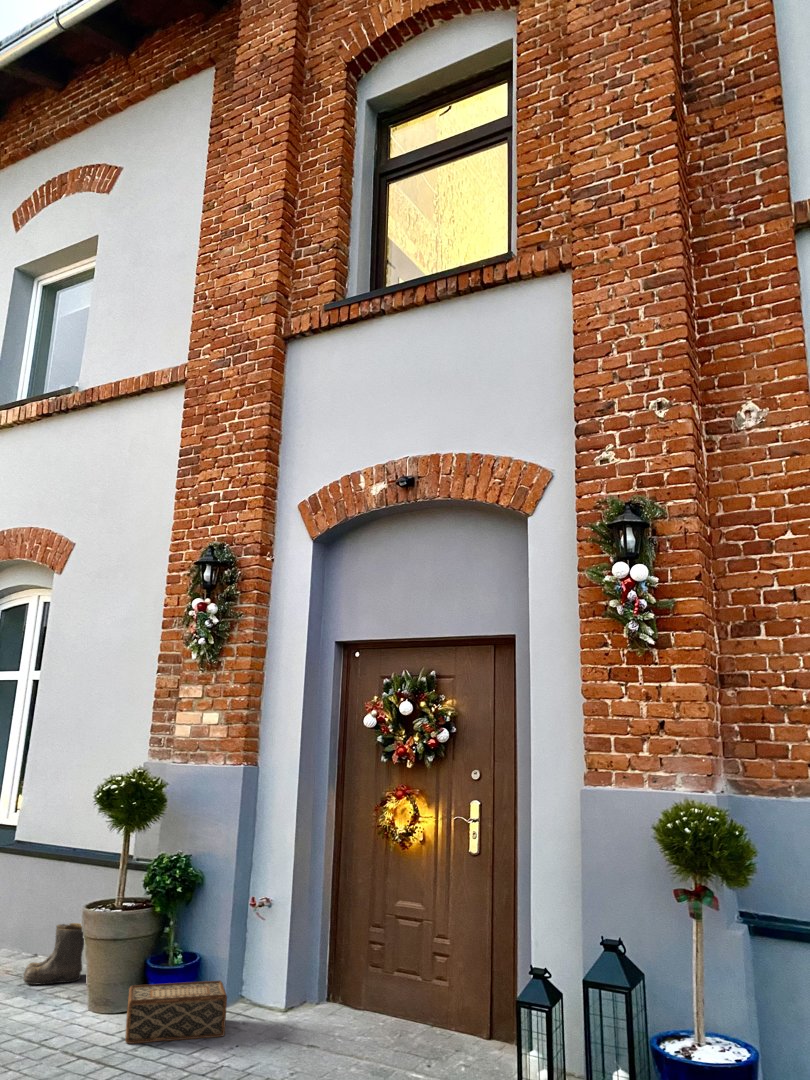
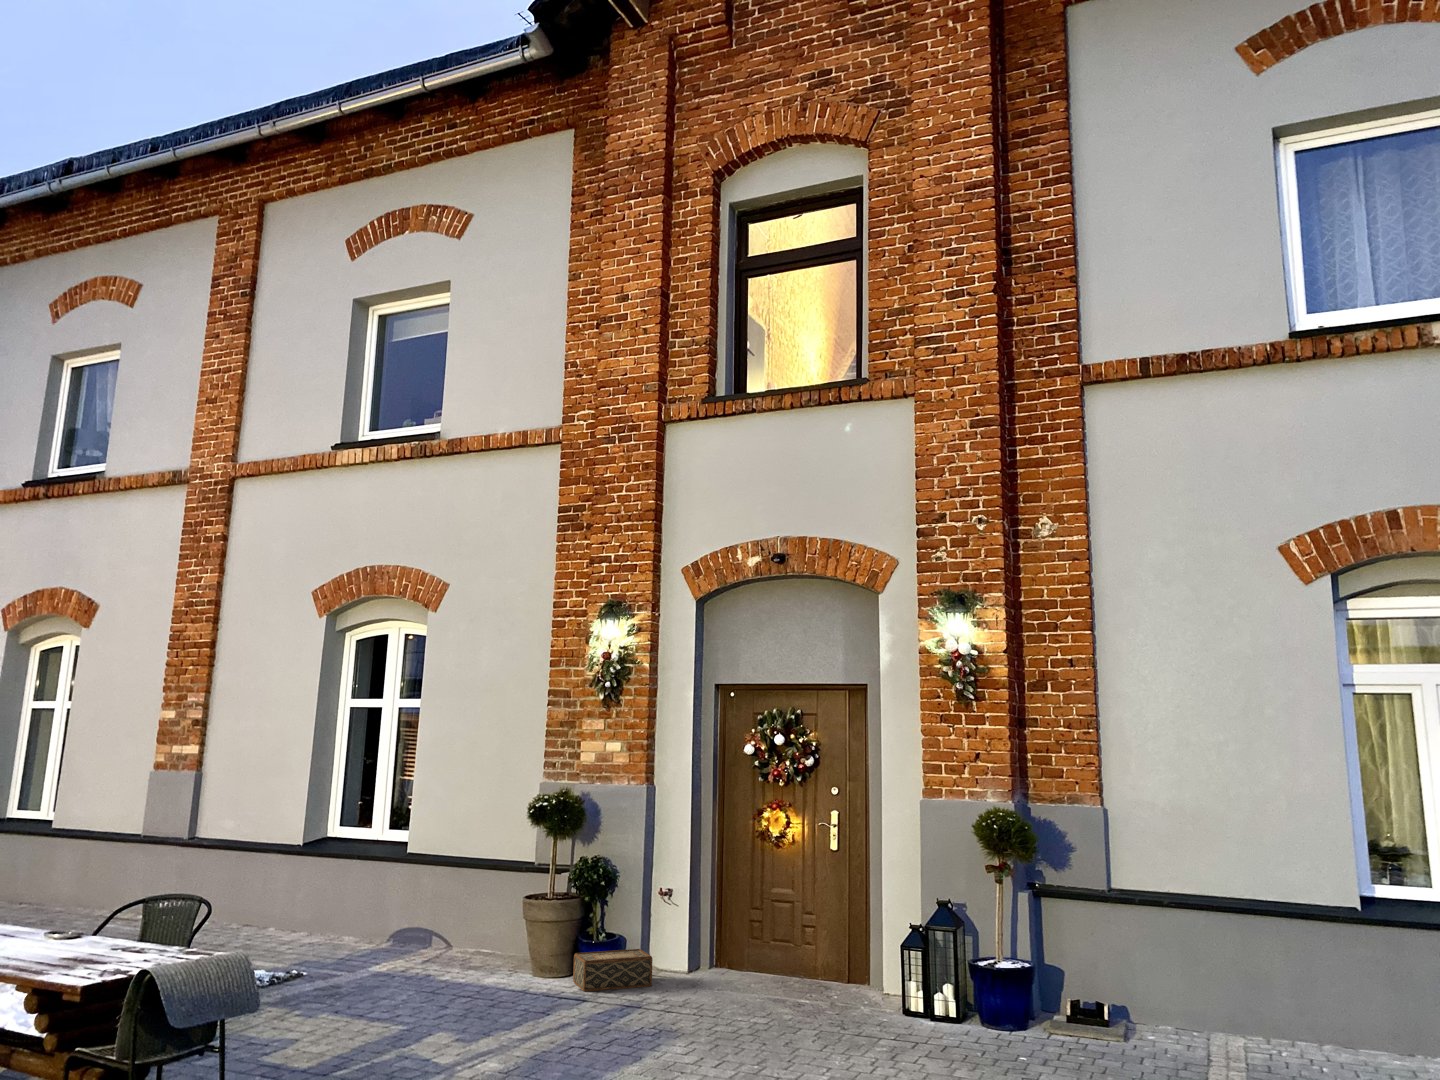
boots: present [23,923,84,985] -> none [458,914,509,962]

